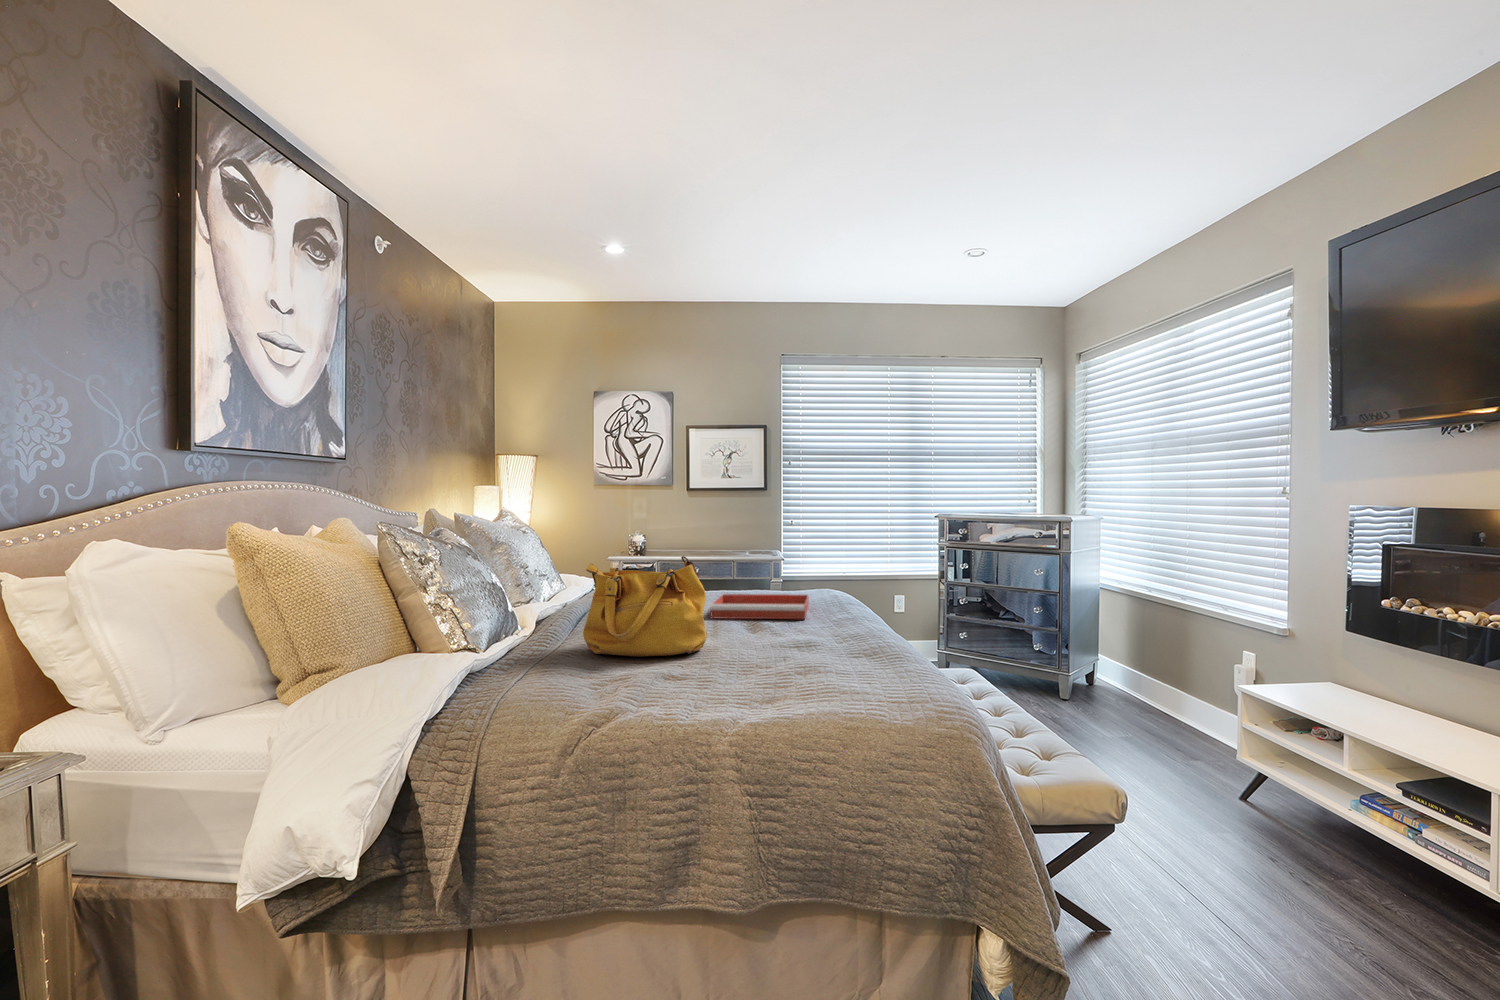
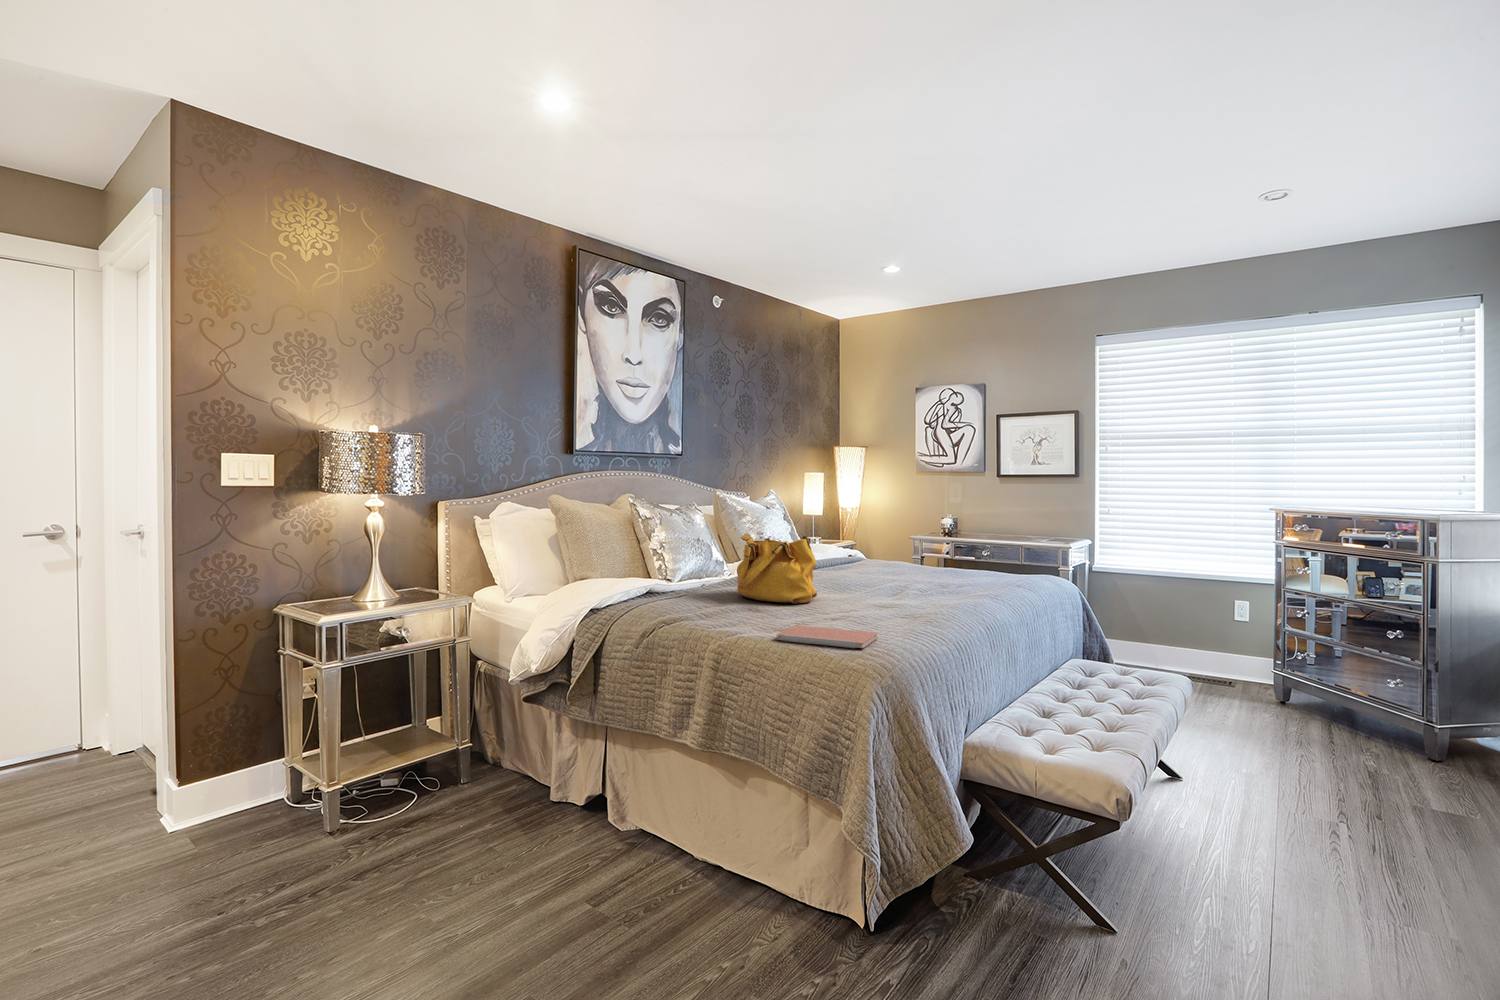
tray: present [710,594,809,619] -> none [872,571,976,596]
notebook: none [791,677,933,713] -> present [777,625,878,648]

